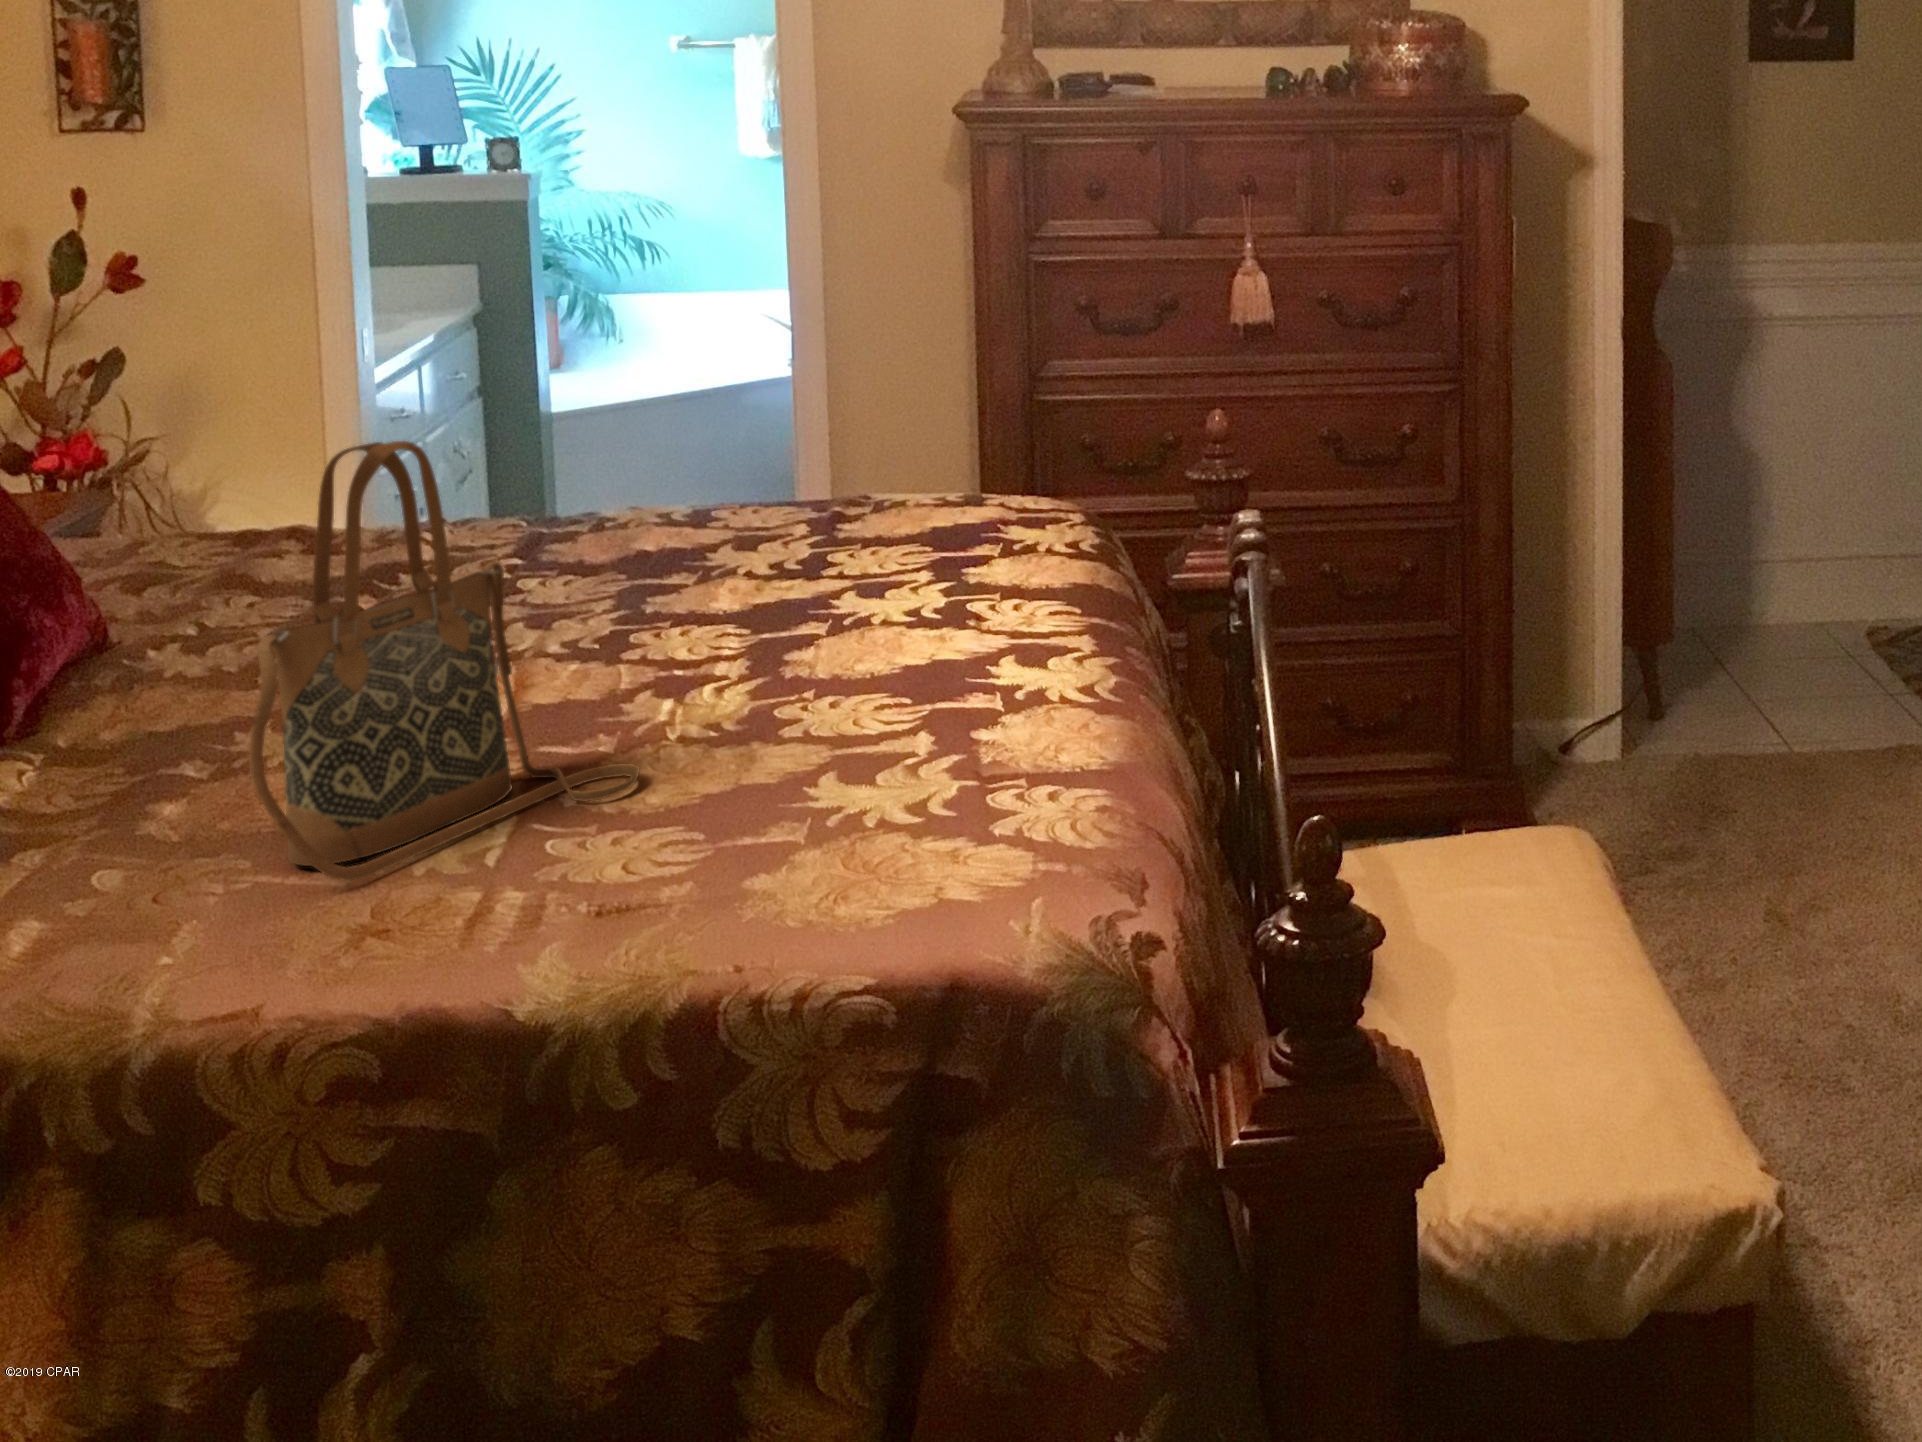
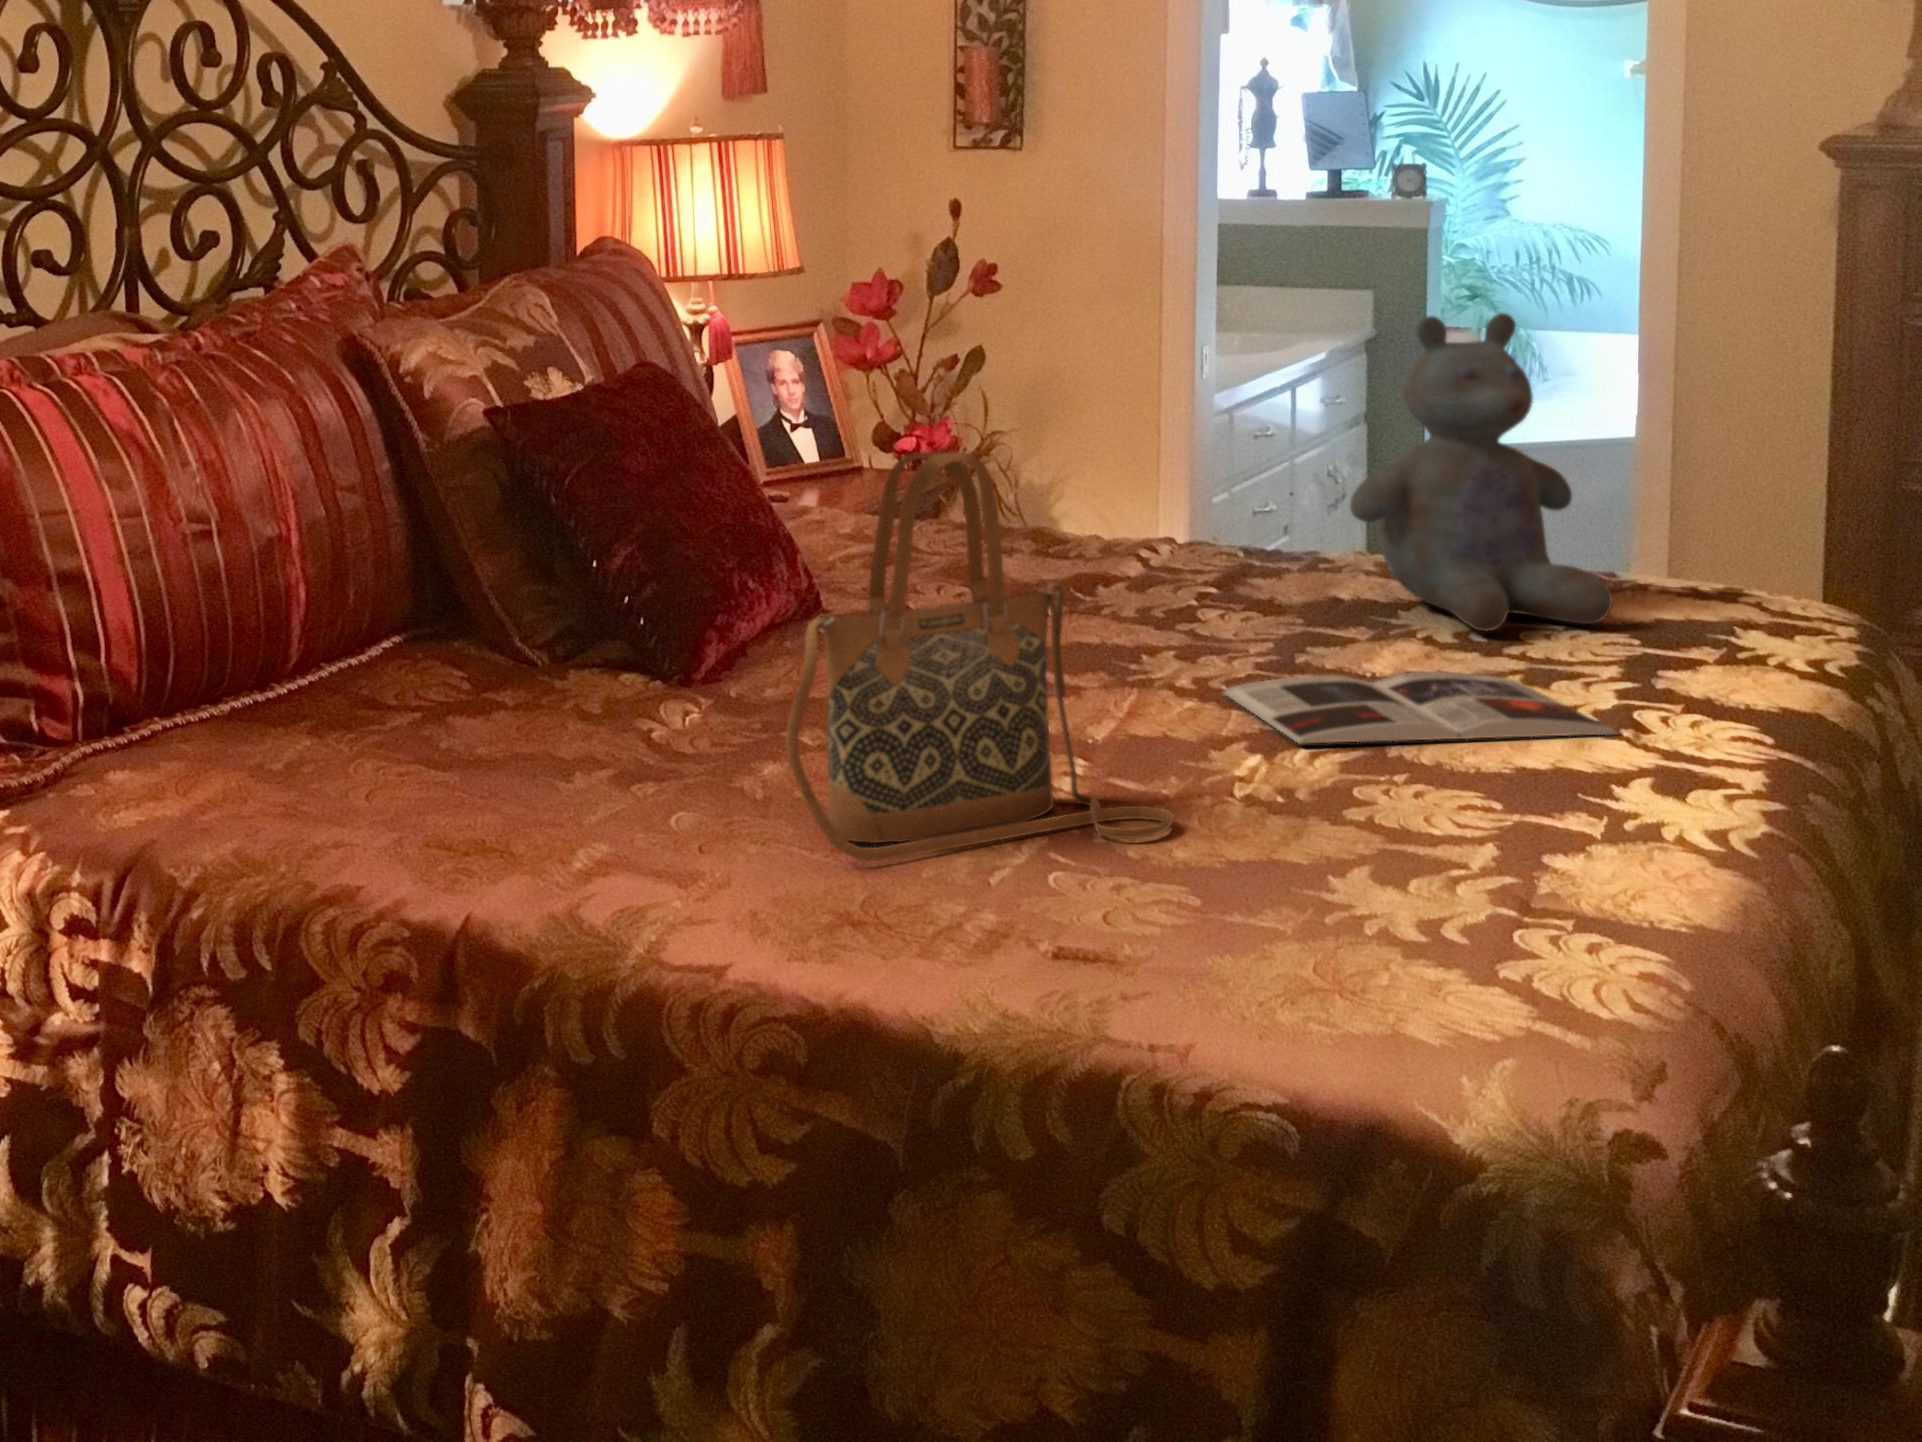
stuffed bear: none [657,268,891,557] -> present [1350,313,1613,631]
magazine: none [599,593,954,682] -> present [1224,672,1617,744]

